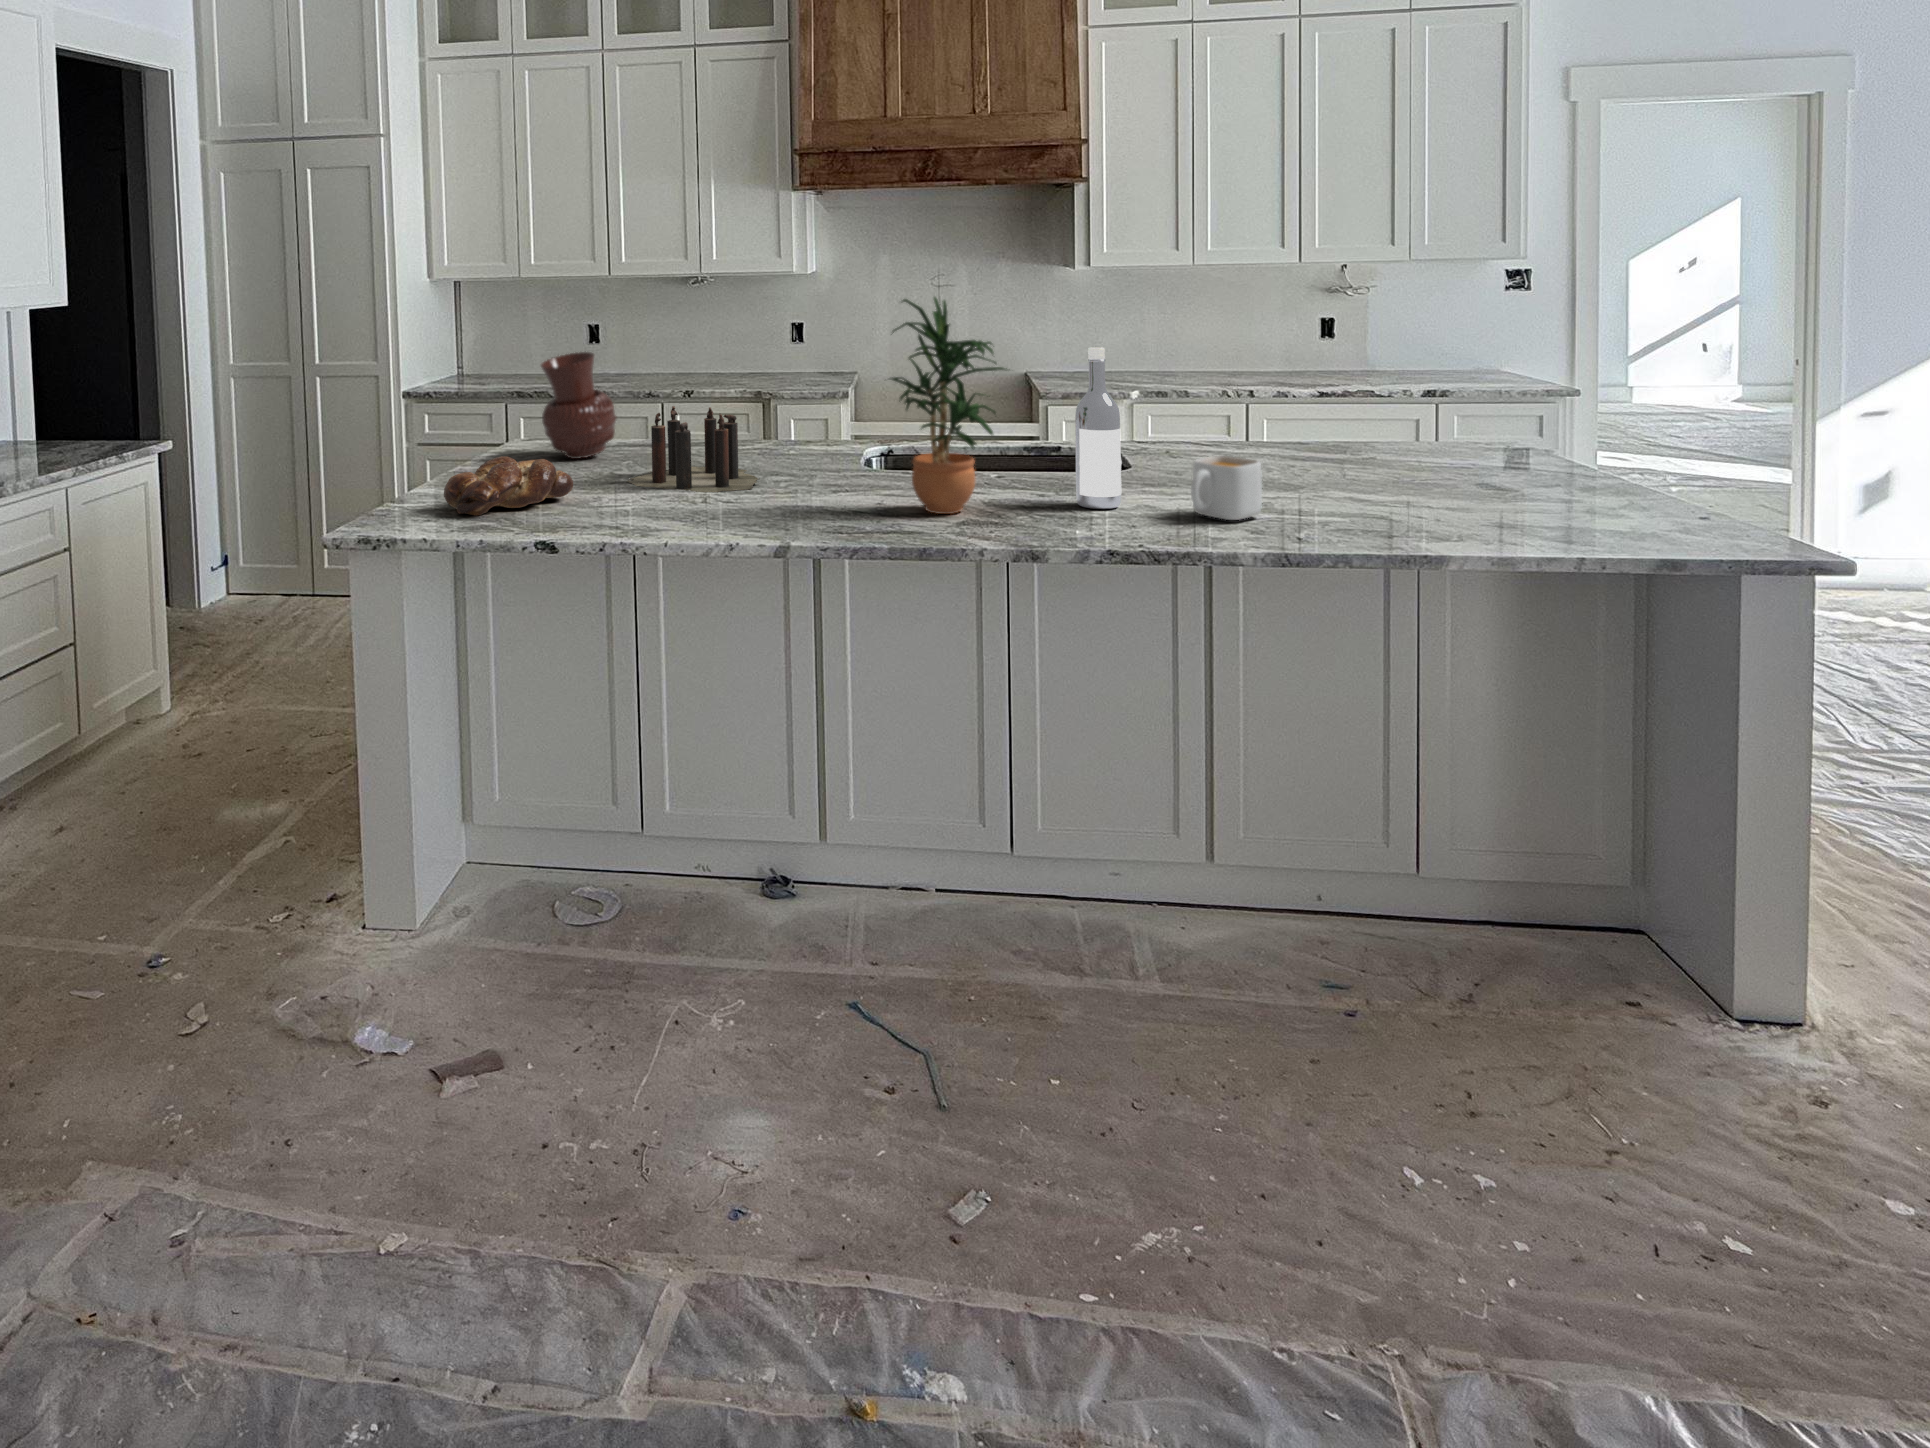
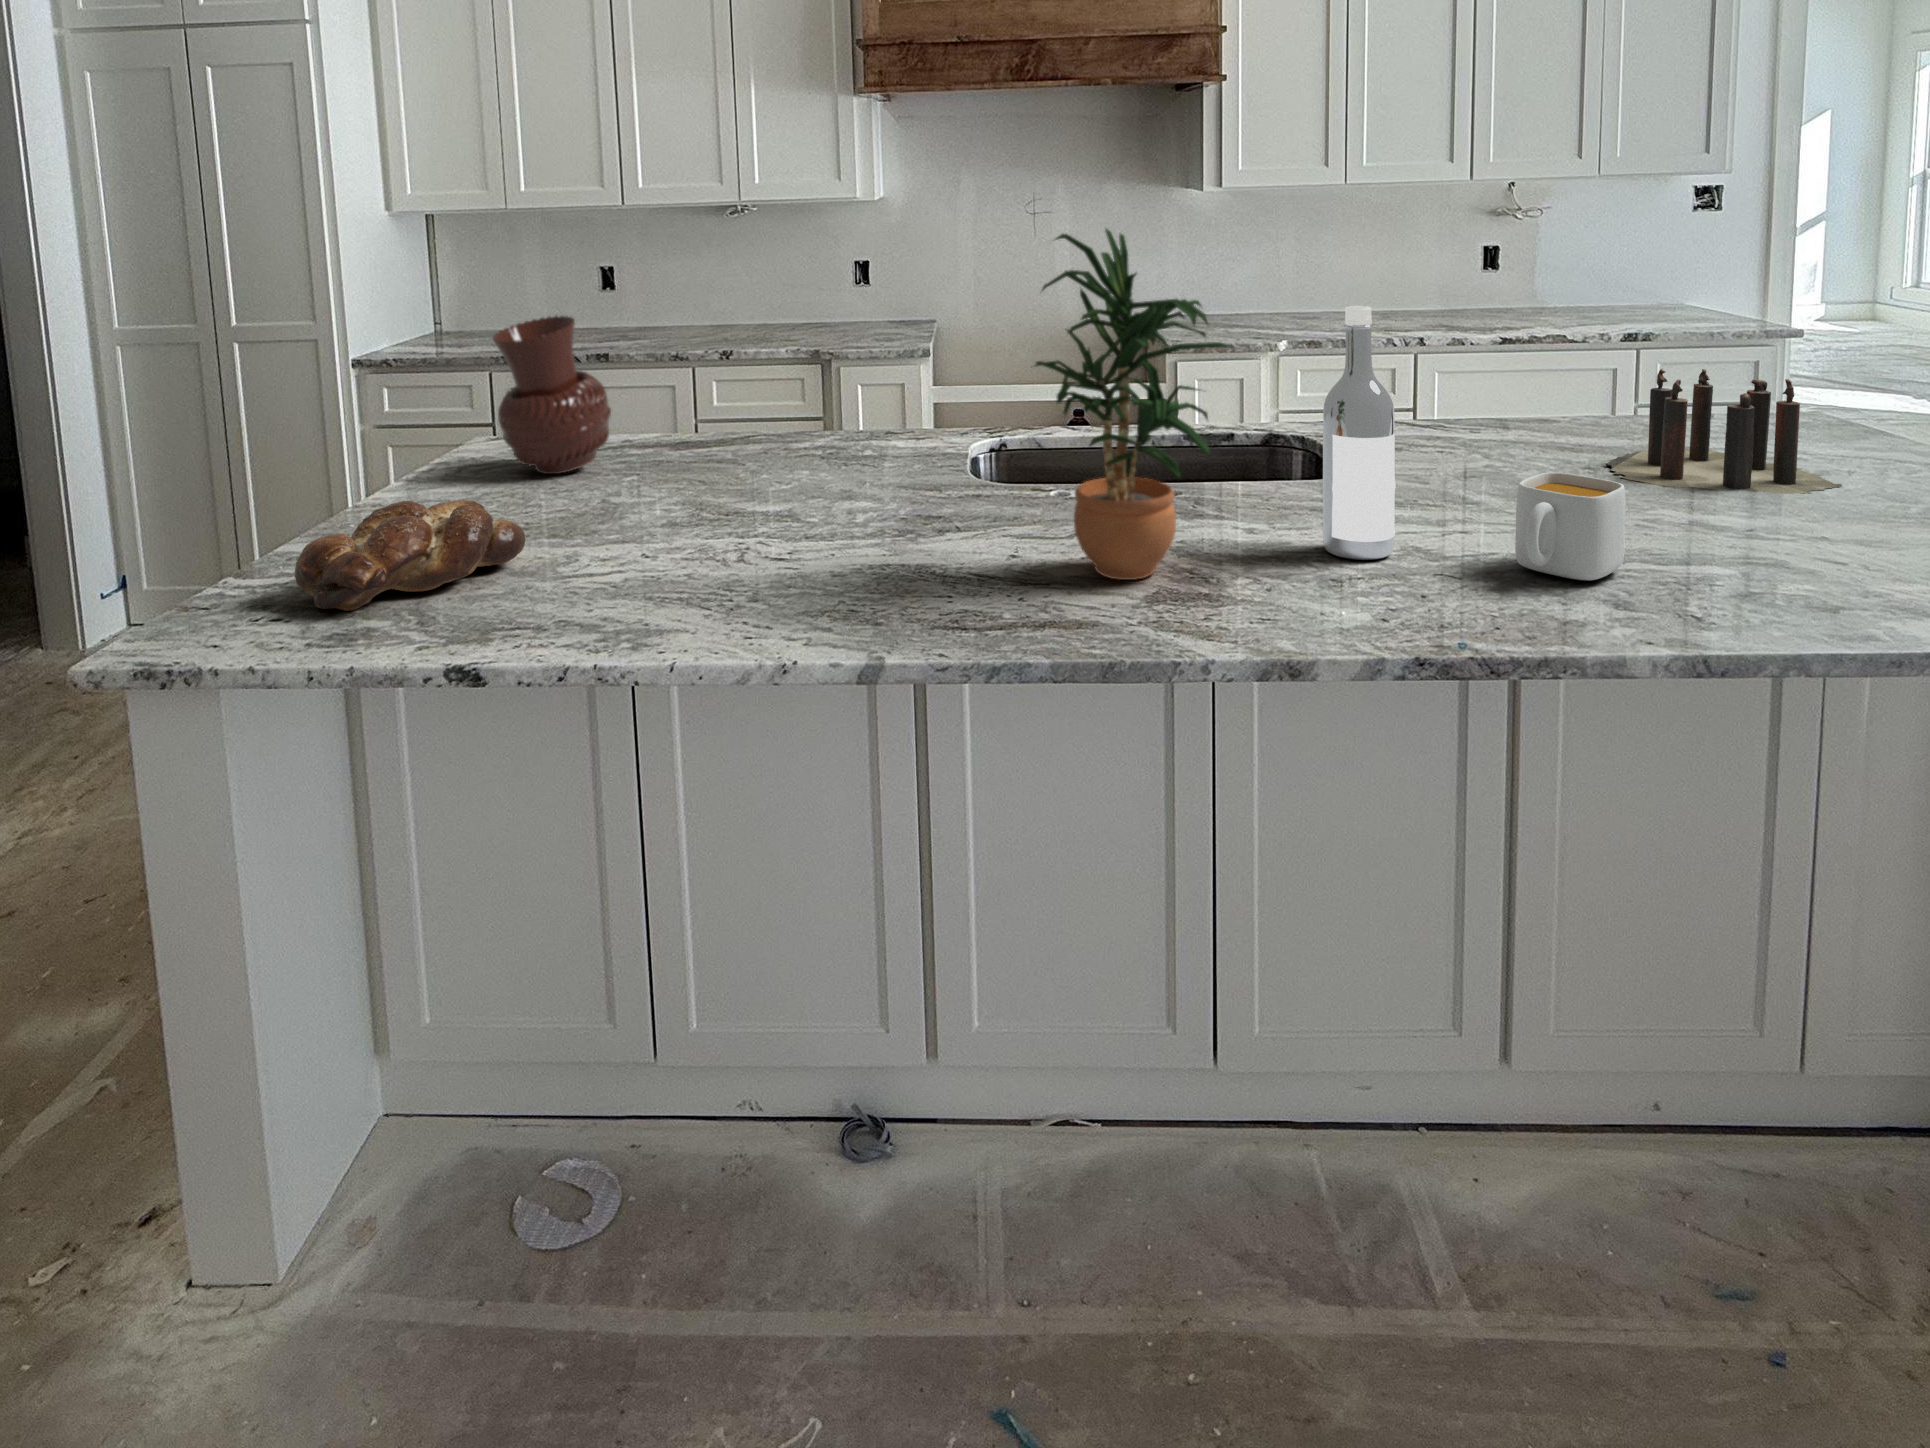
candle: present [628,406,758,492] -> present [1607,368,1842,494]

